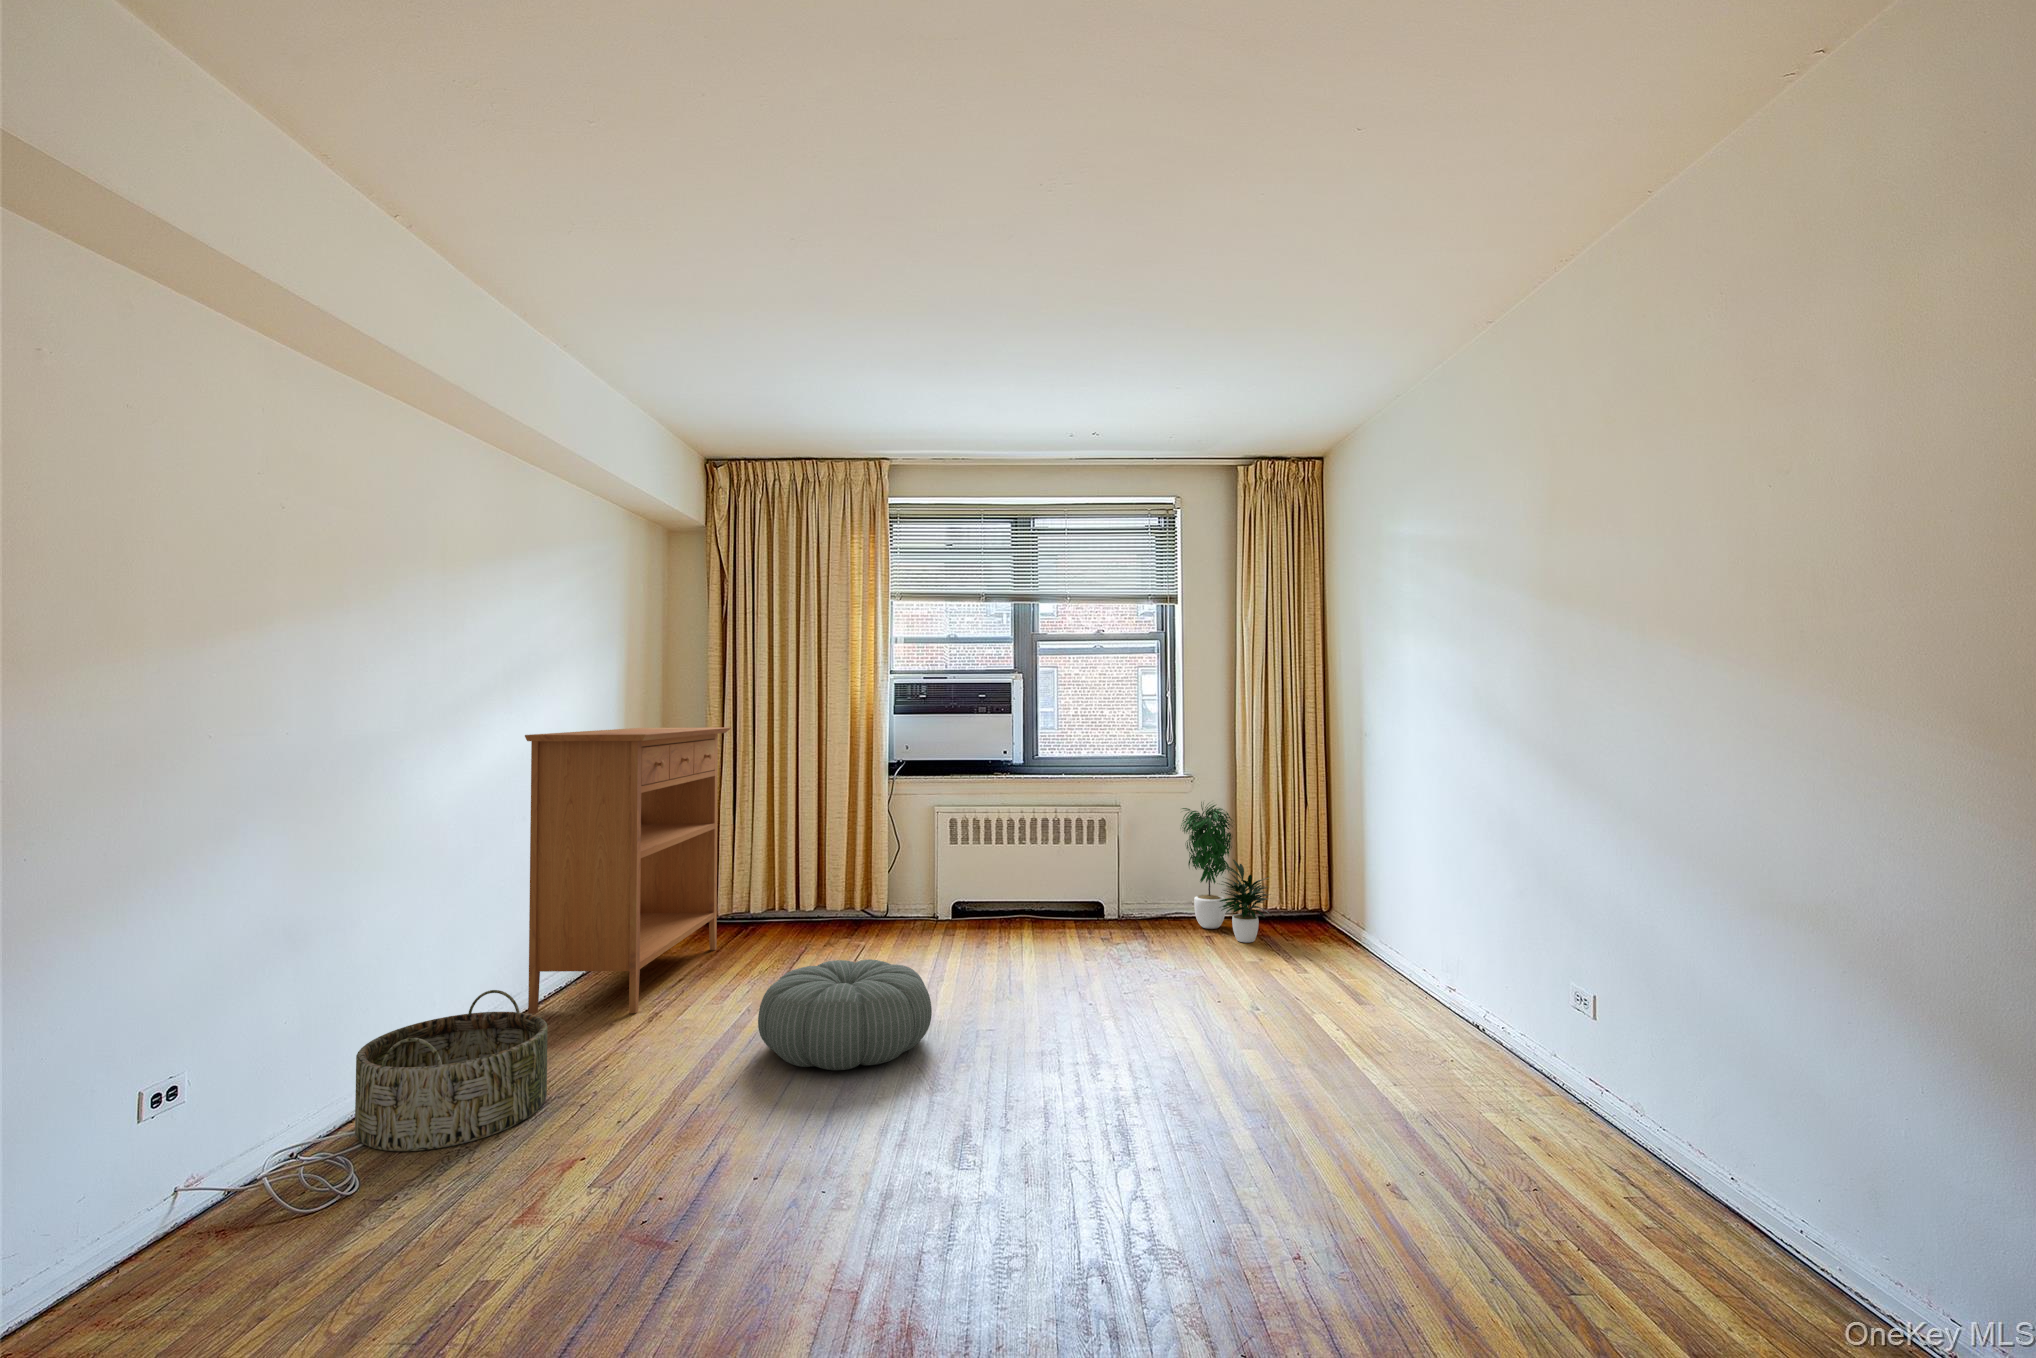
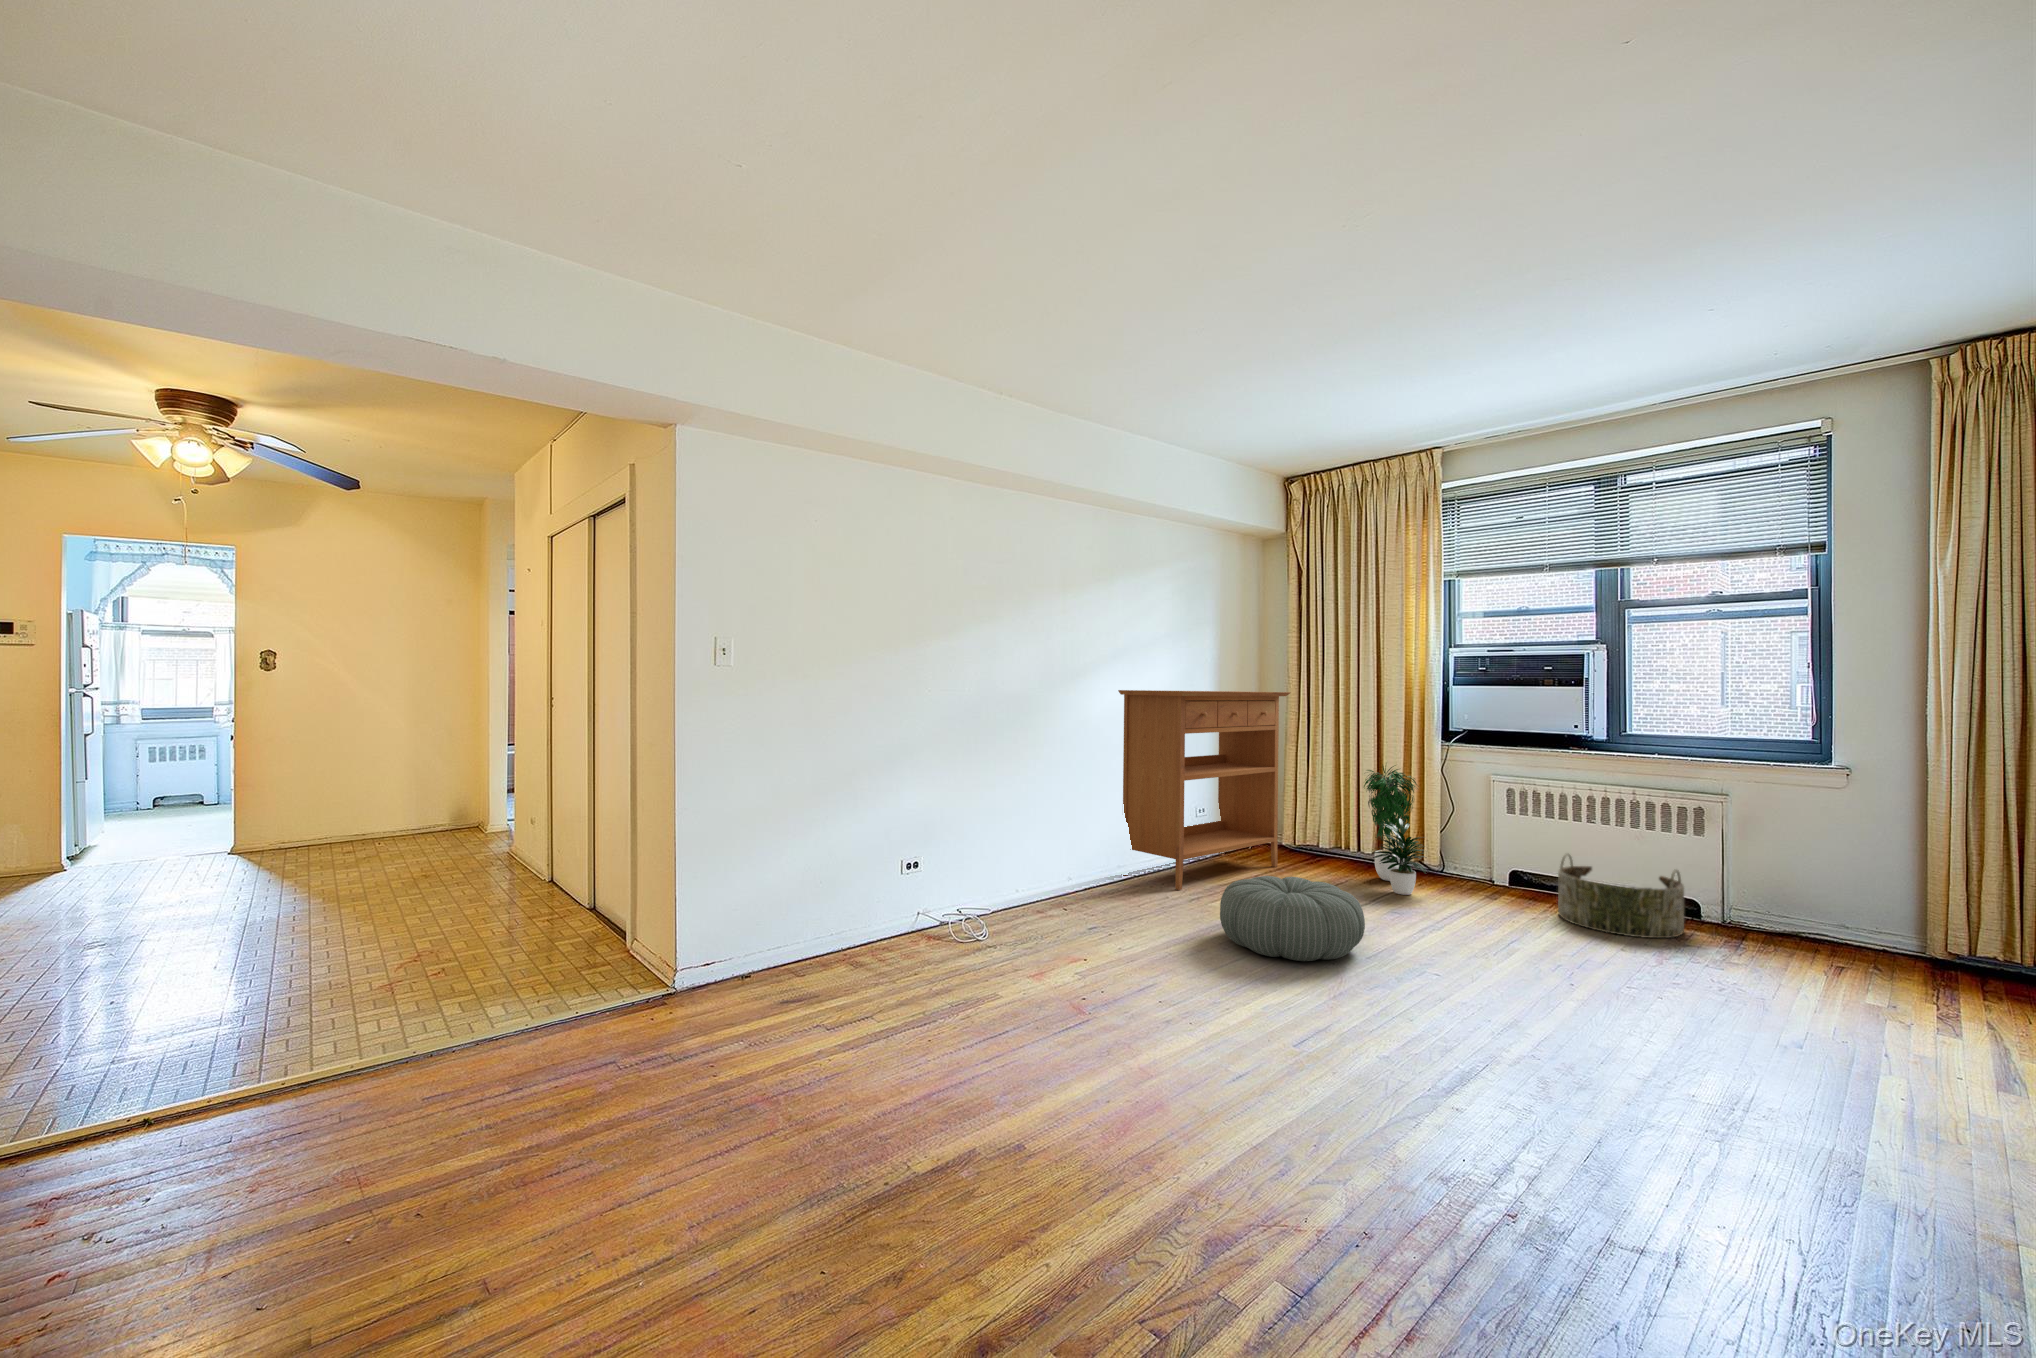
potted plant: present [1181,802,1269,943] -> present [1364,766,1427,895]
basket: present [355,990,547,1151] -> present [1558,854,1684,938]

